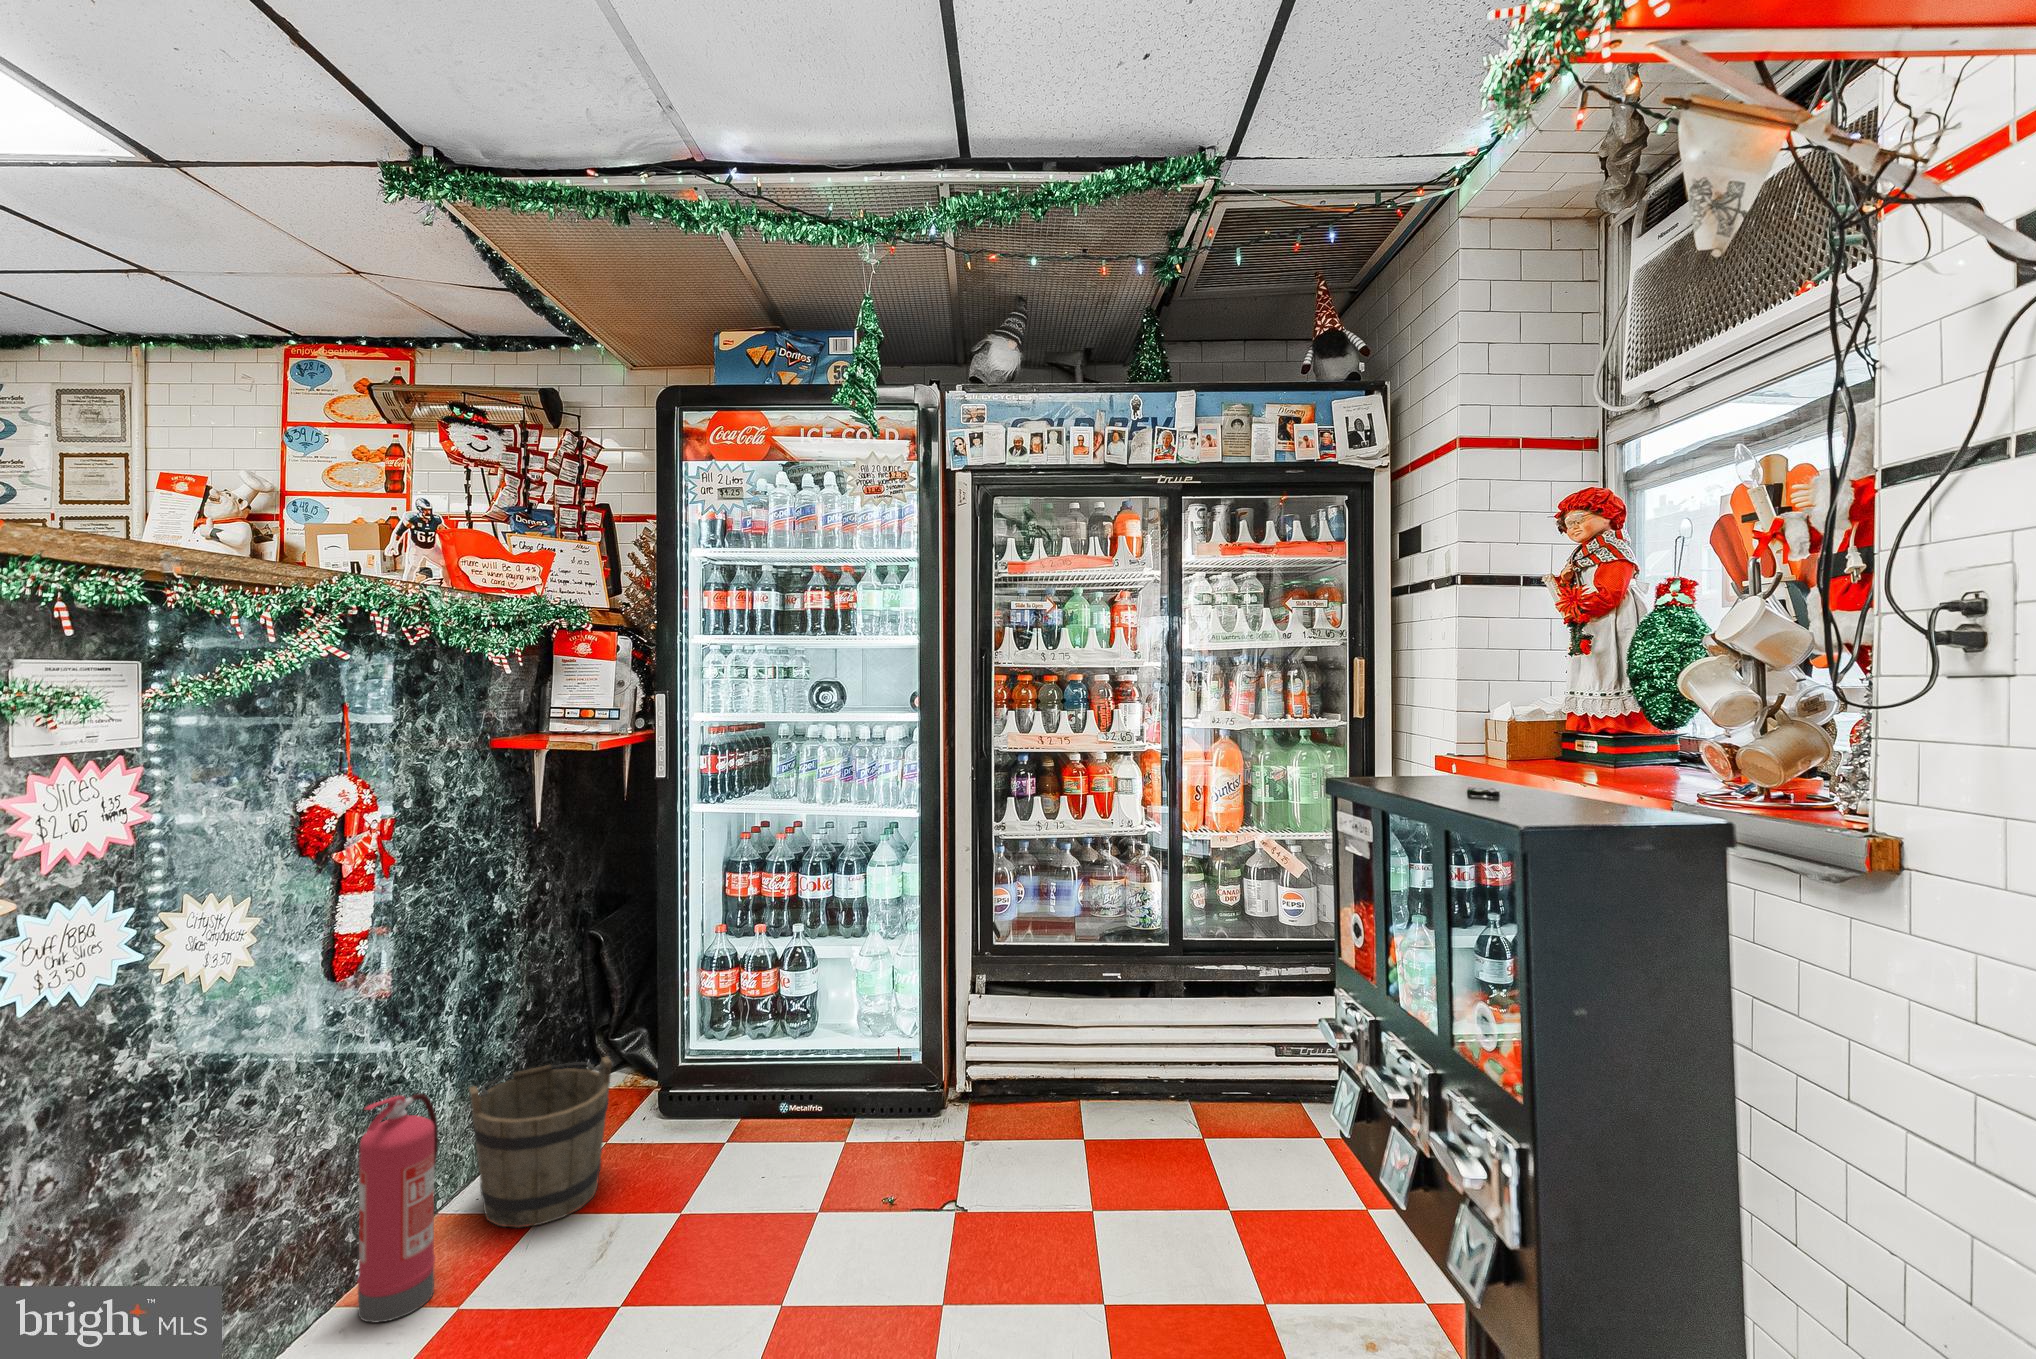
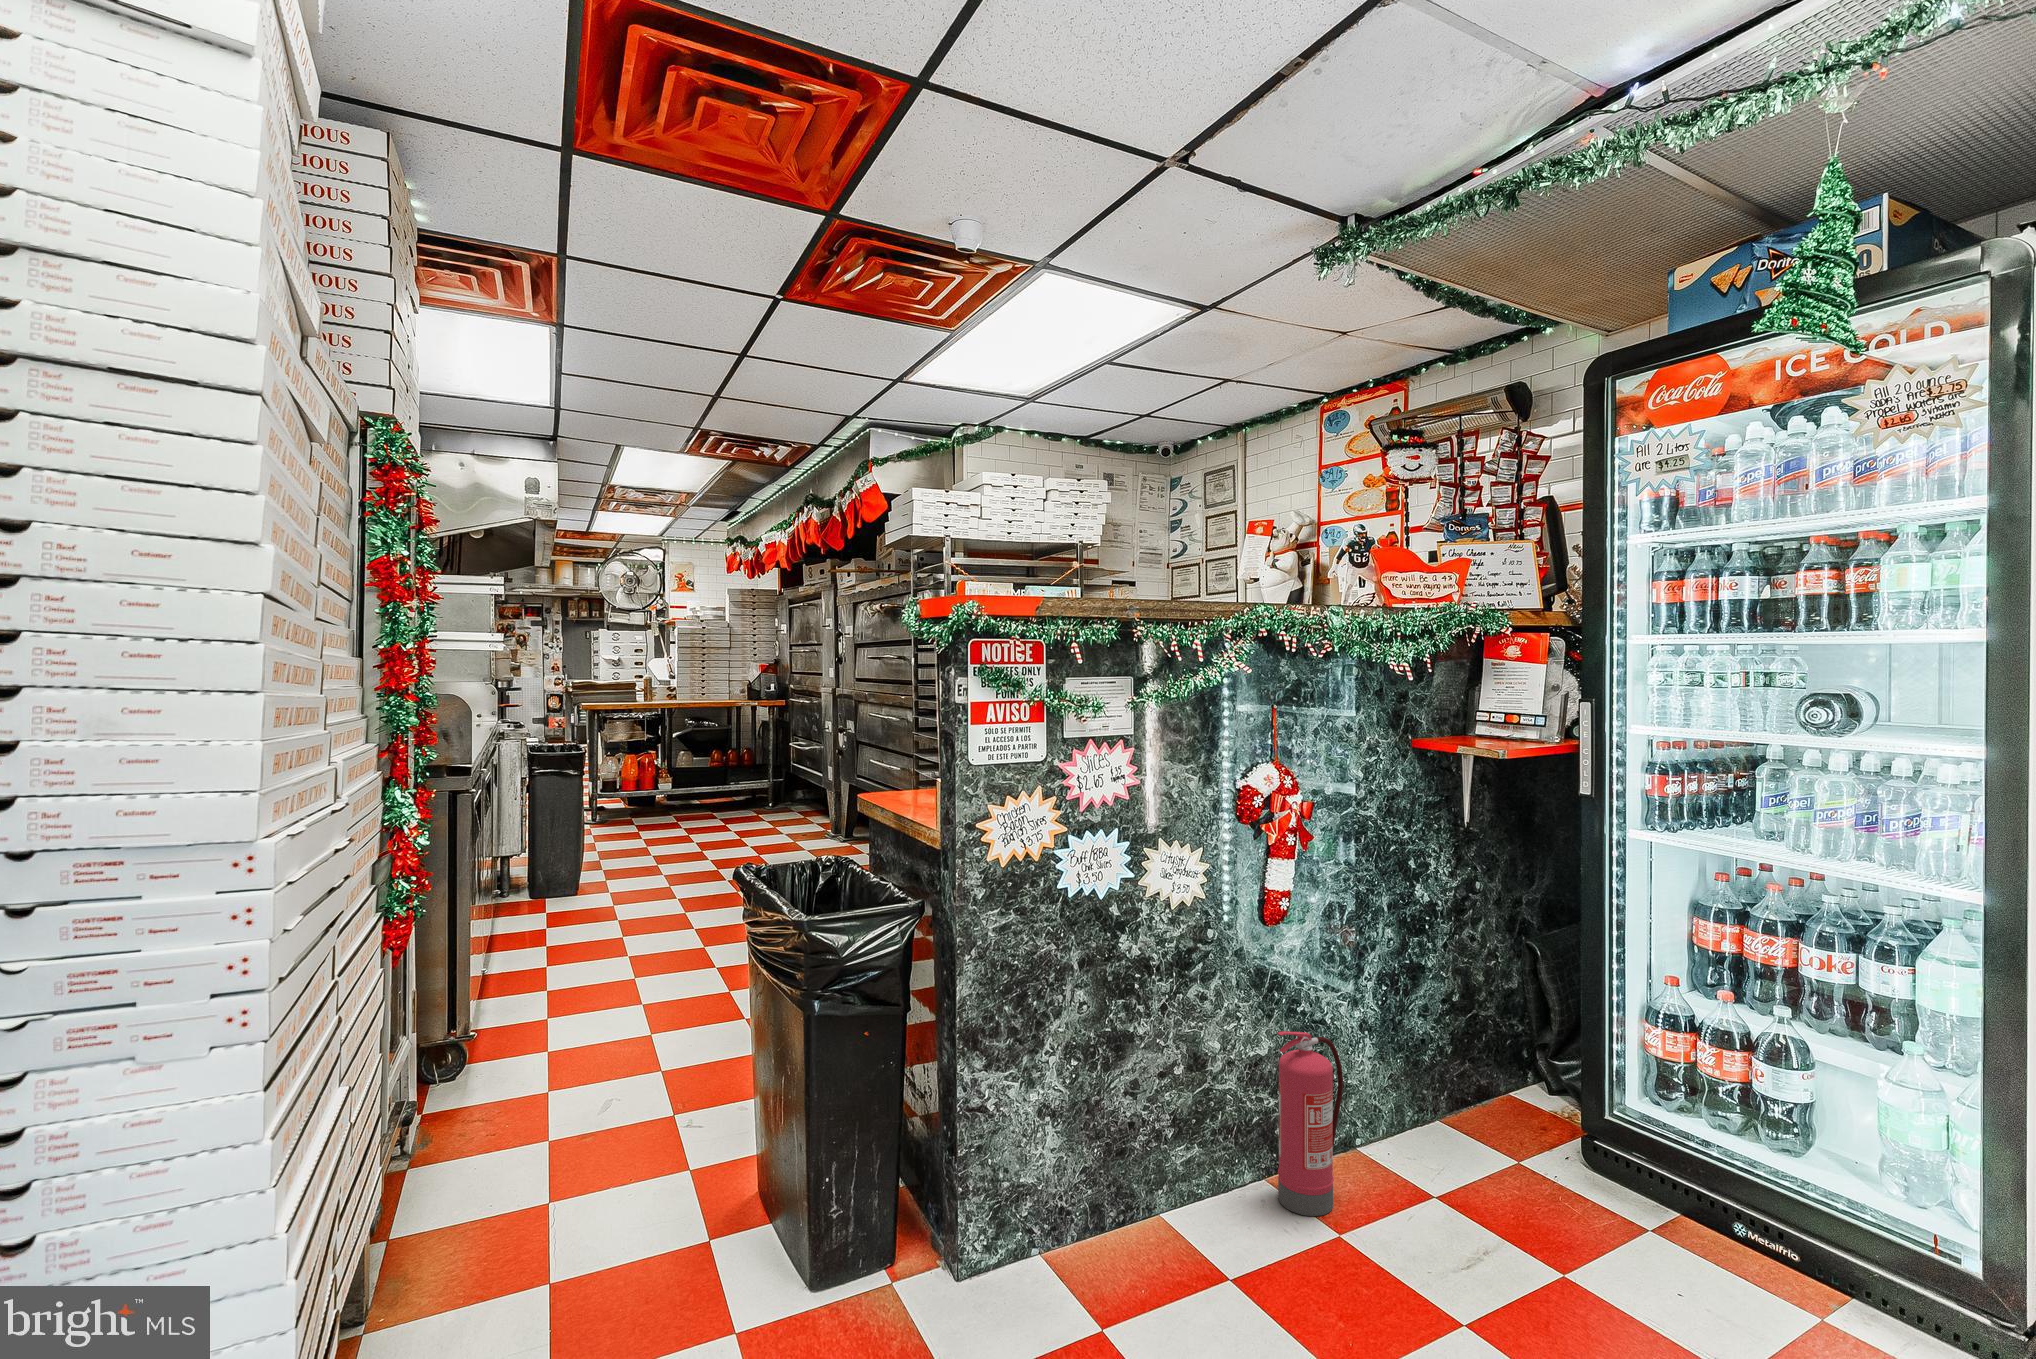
bucket: present [467,1057,612,1228] -> none [1376,1050,1514,1208]

